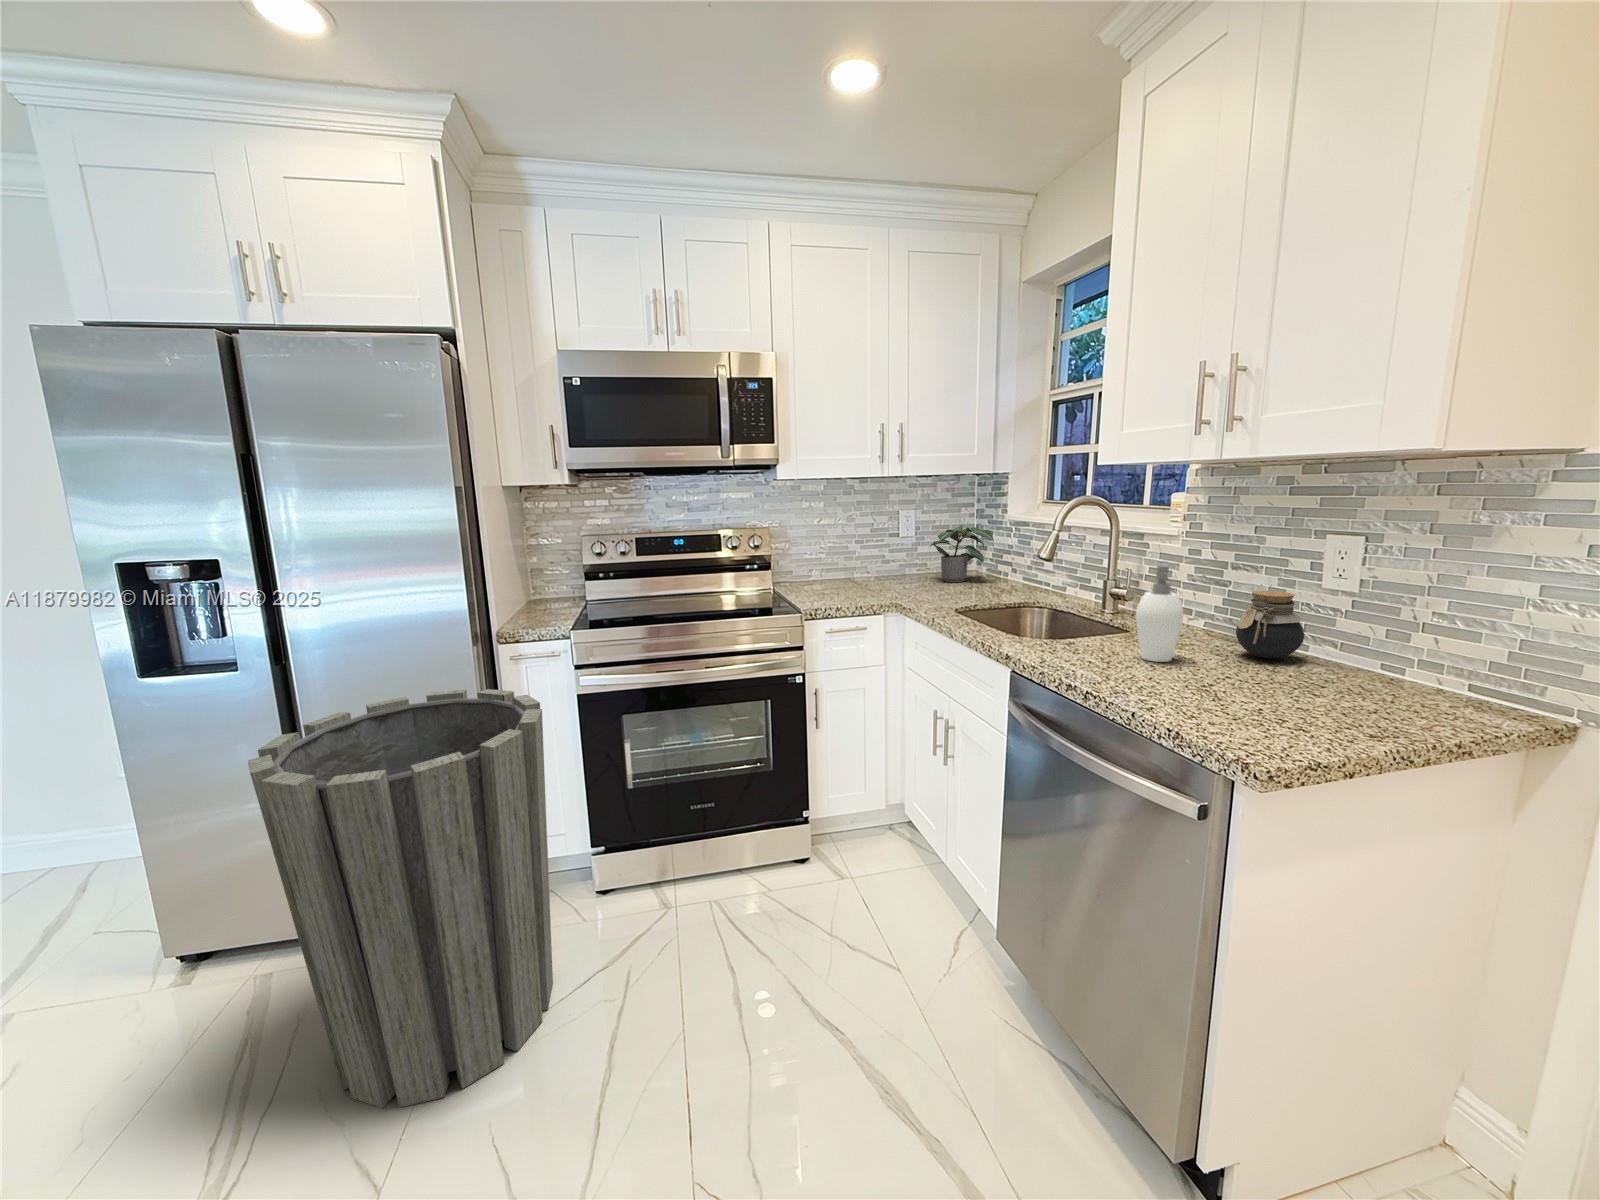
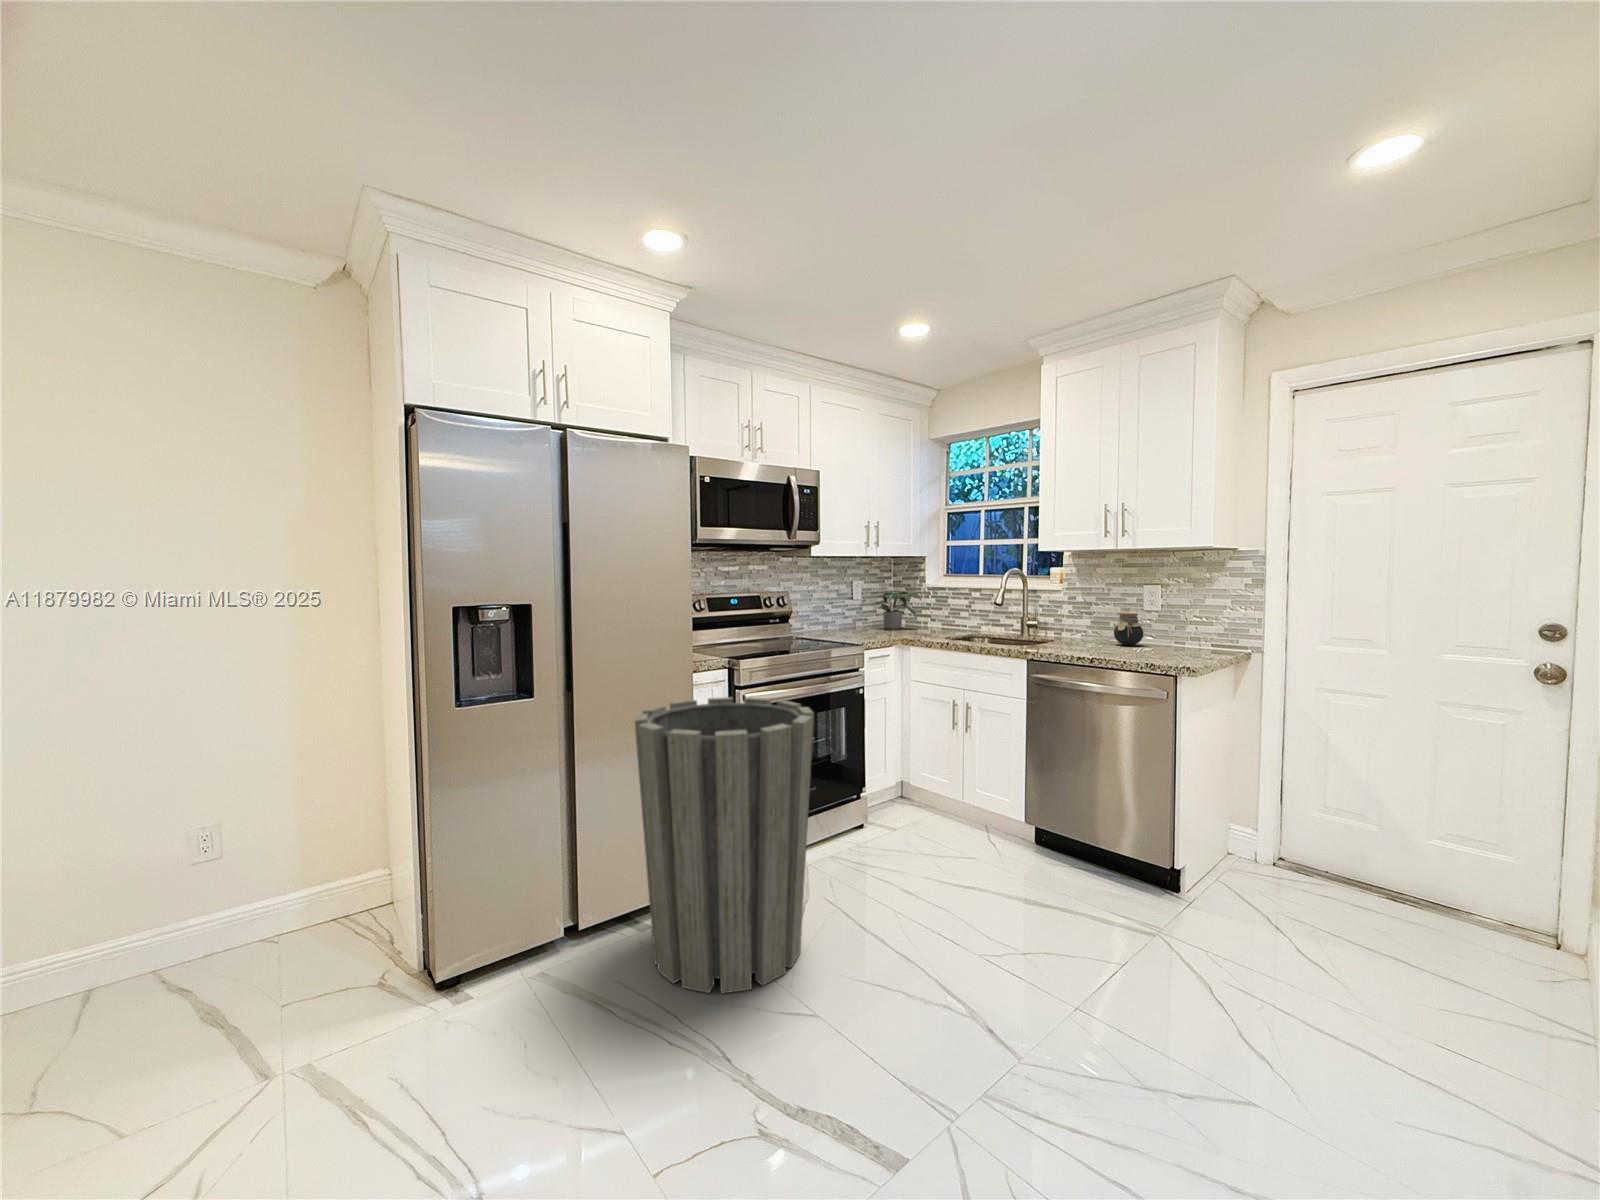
soap dispenser: present [1136,565,1183,662] -> none [1078,600,1102,649]

